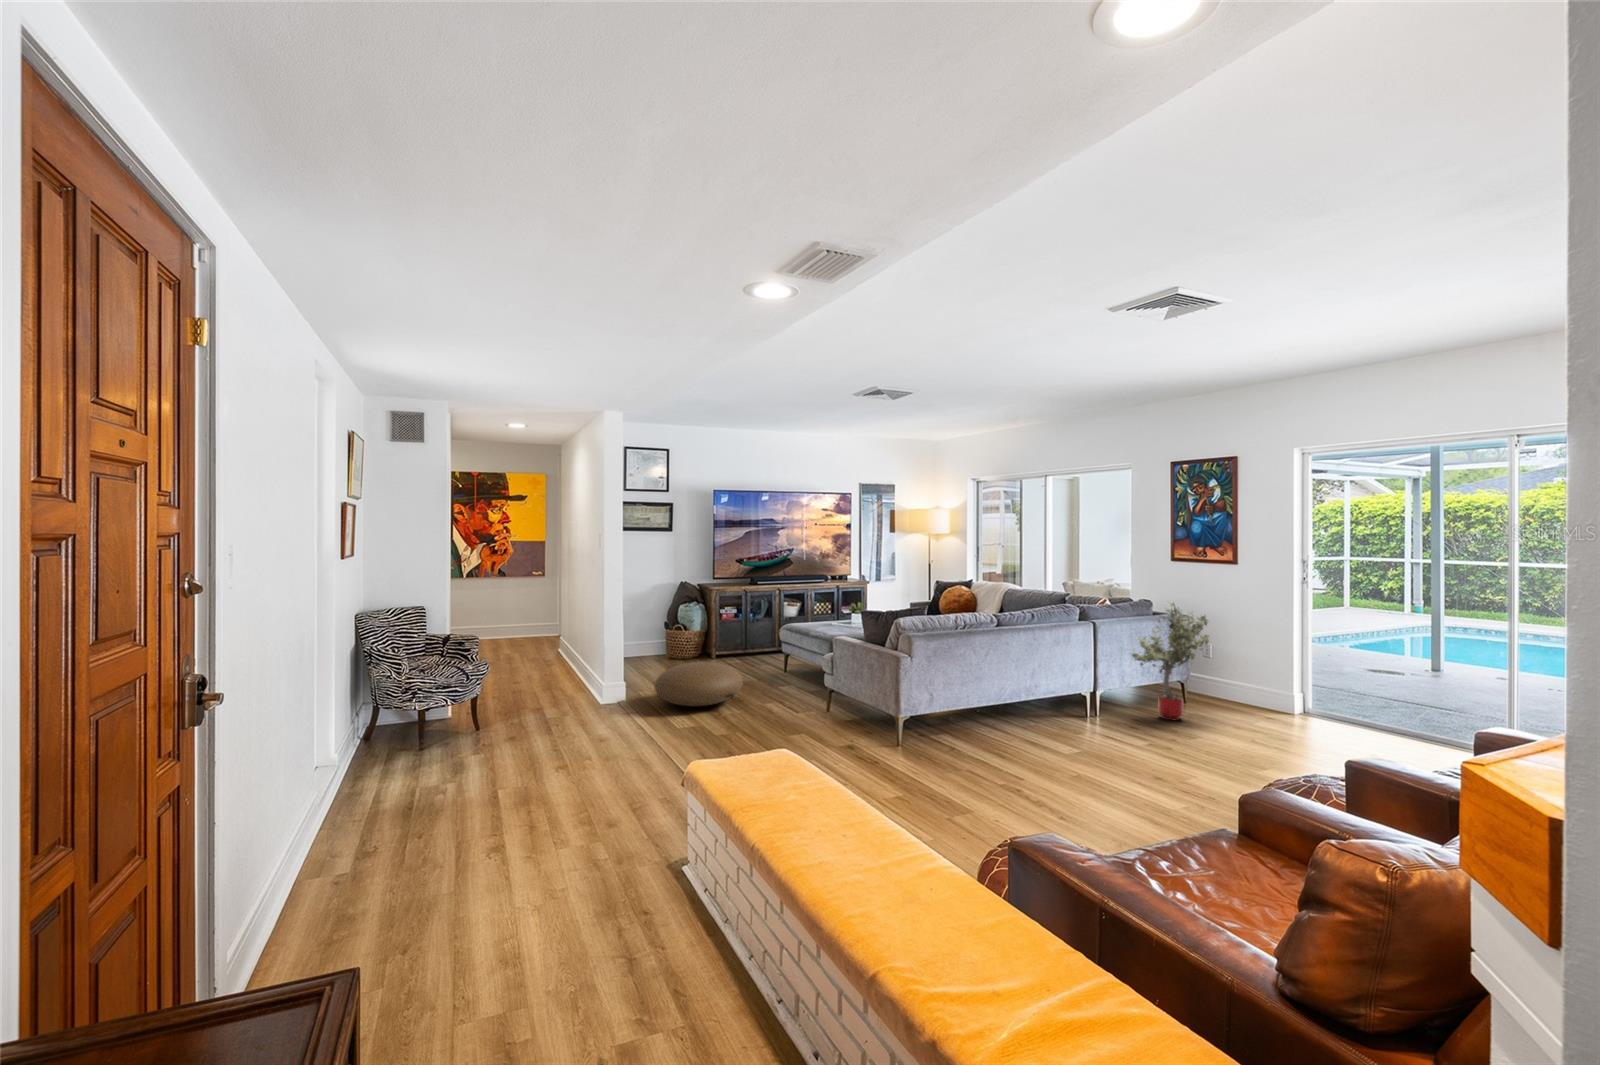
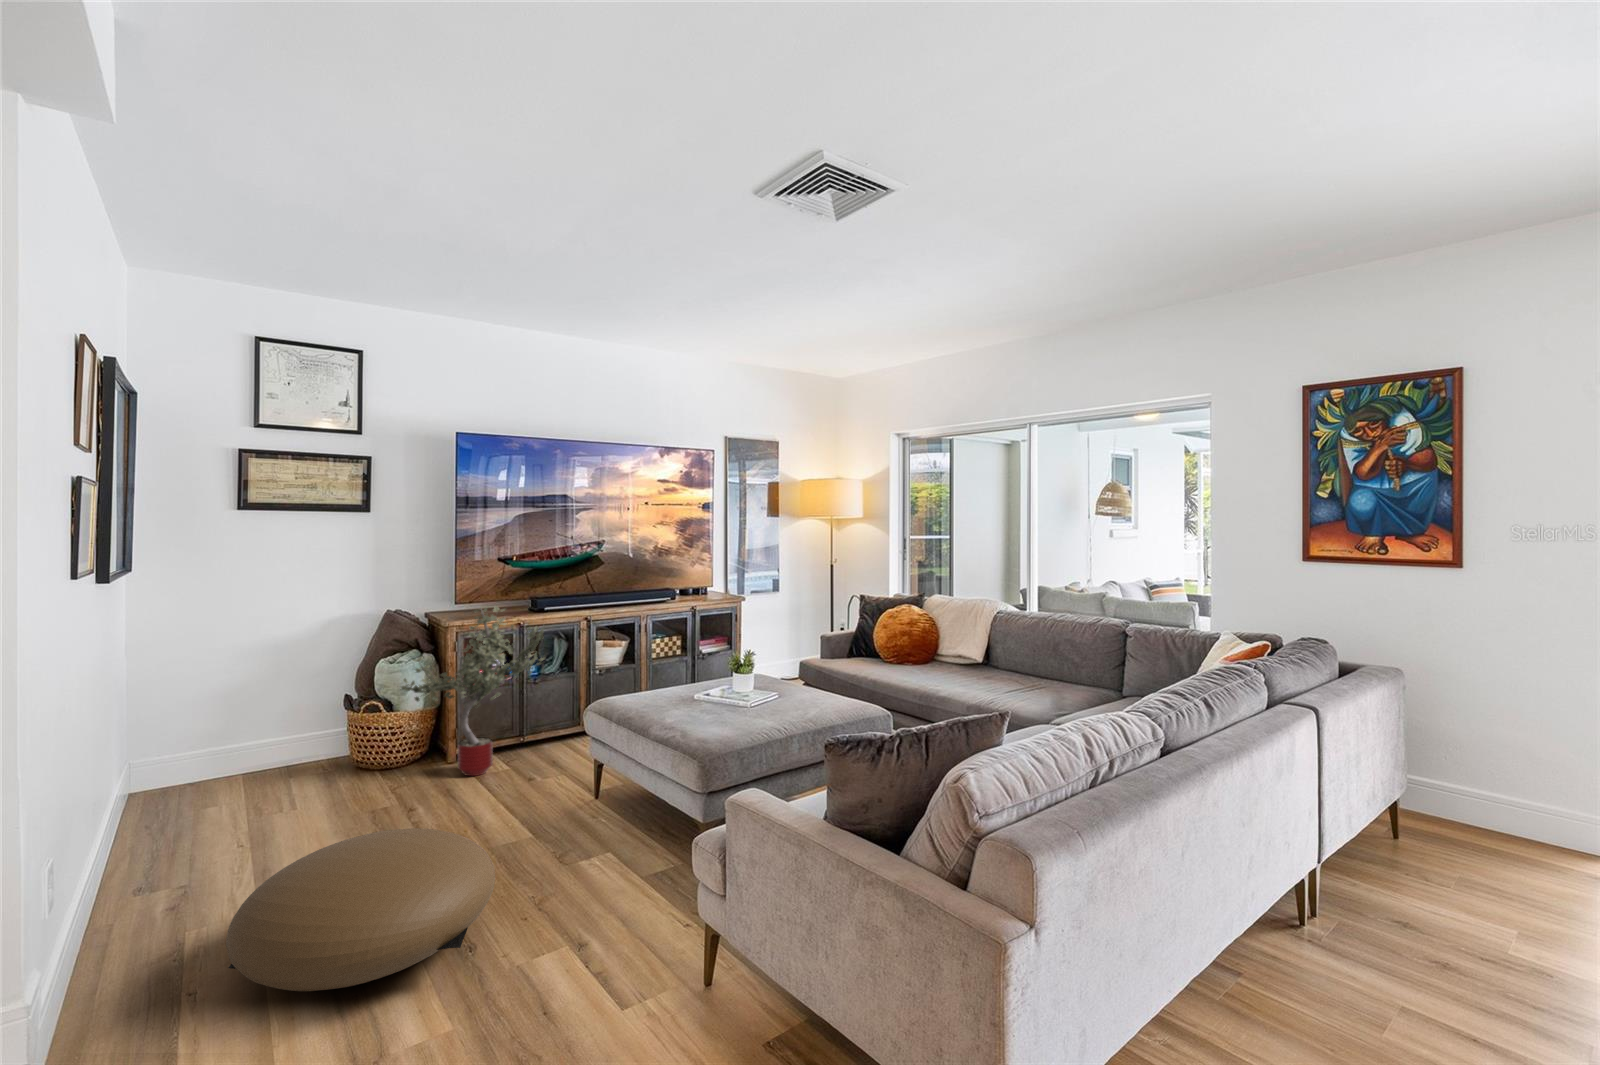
potted tree: present [1132,603,1210,720] -> present [401,606,545,776]

